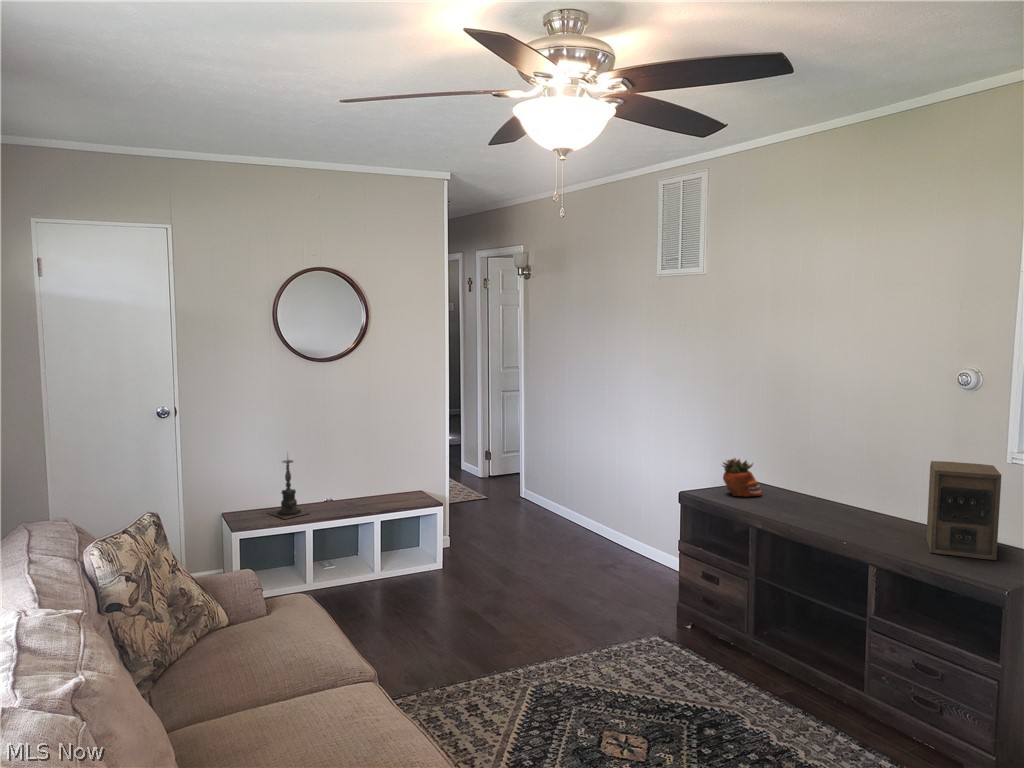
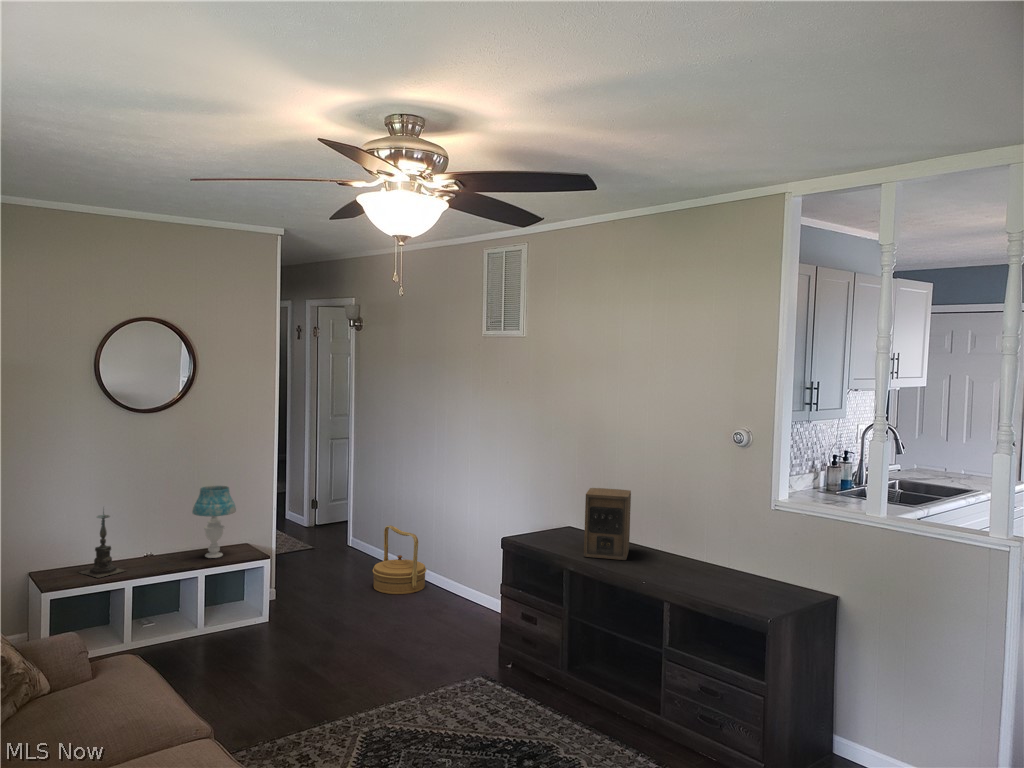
table lamp: none [368,434,409,504] -> present [192,486,236,558]
succulent planter: present [723,458,761,497] -> none [542,506,577,543]
speaker: present [927,461,1001,560] -> present [584,488,631,560]
woven basket: none [543,476,597,546] -> present [373,525,426,594]

